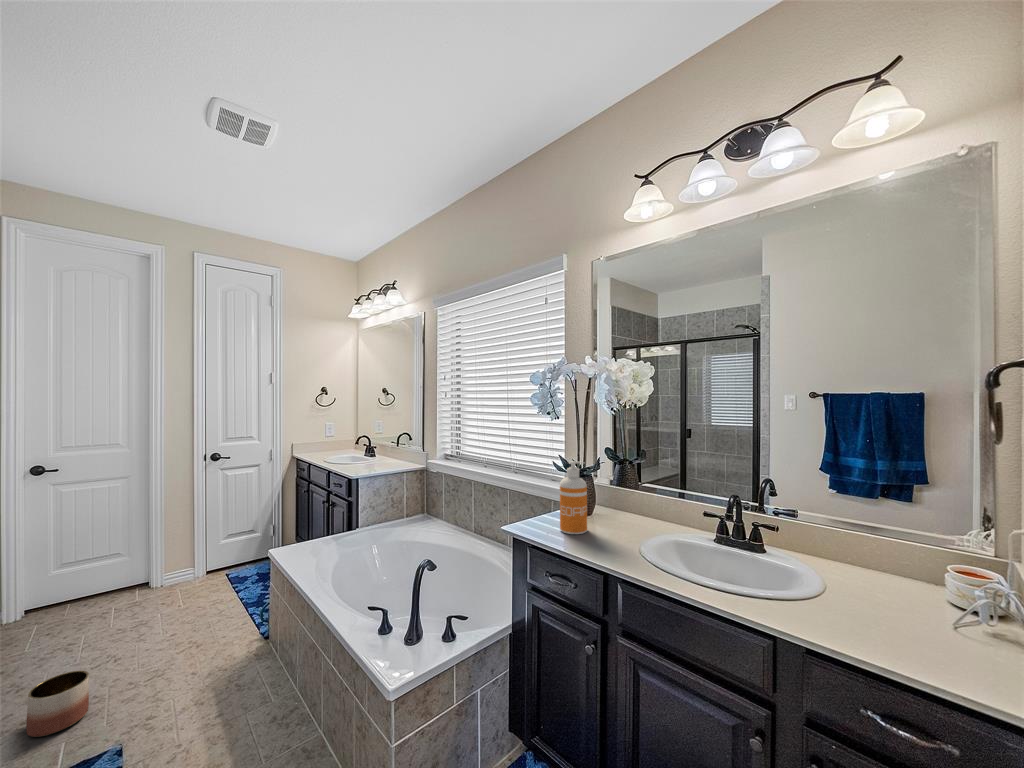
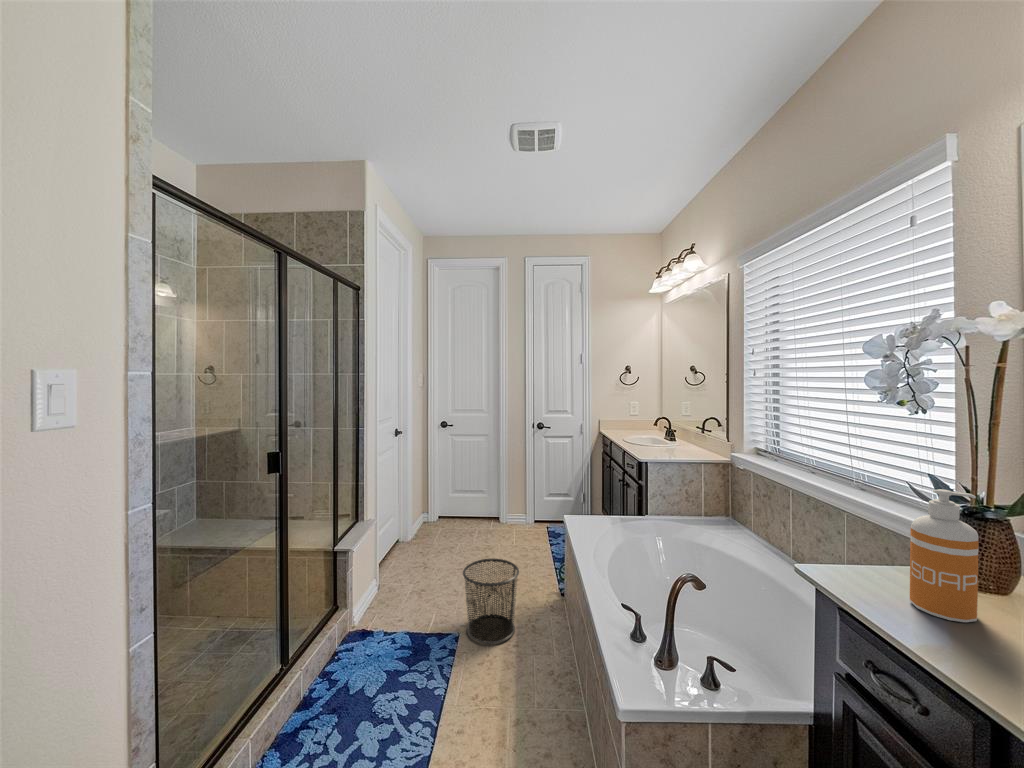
trash can: none [126,621,217,738] -> present [463,559,519,644]
planter: present [26,671,89,737] -> none [420,569,450,608]

